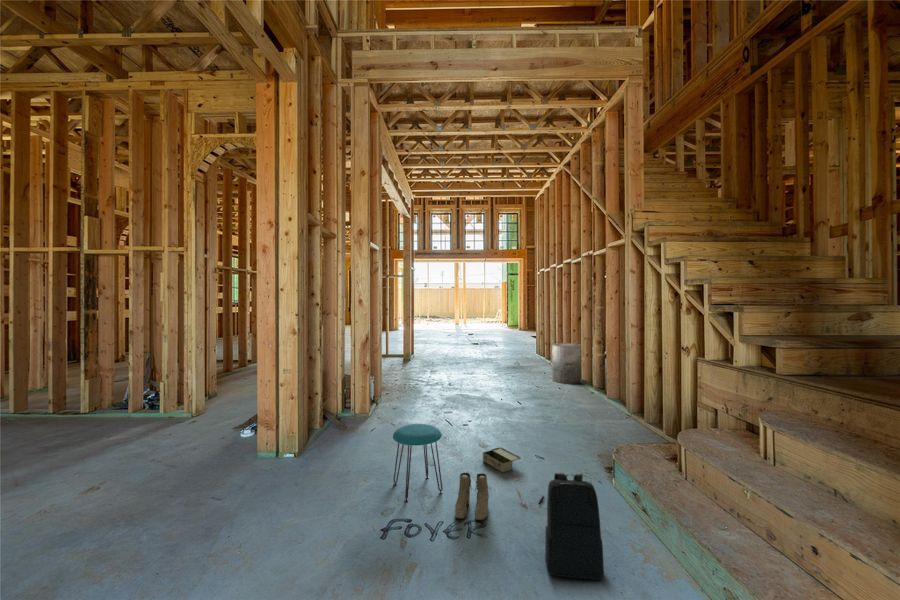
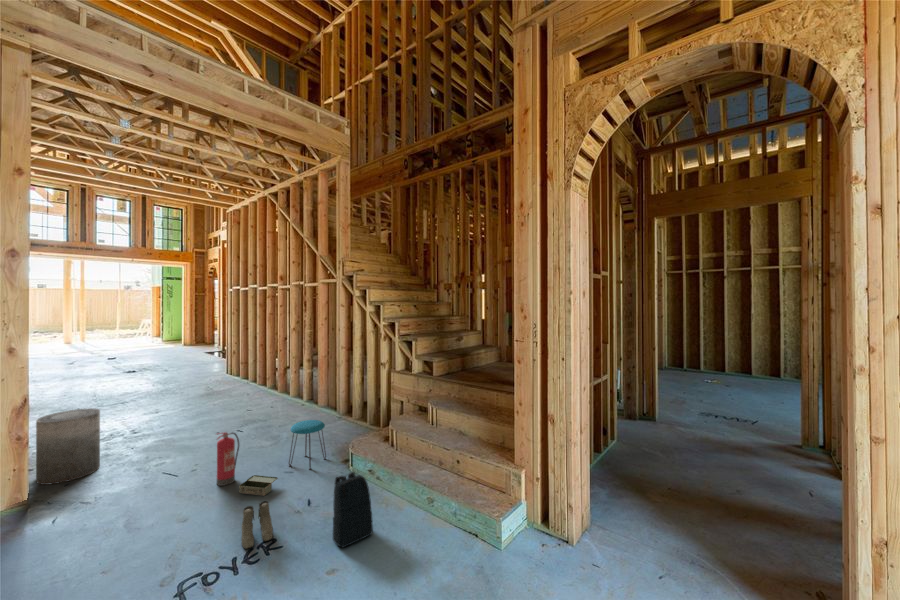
trash can: present [552,343,581,384] -> present [36,408,100,485]
fire extinguisher: none [468,393,492,449] -> present [217,432,239,486]
stool: present [393,424,443,502] -> present [289,420,326,470]

